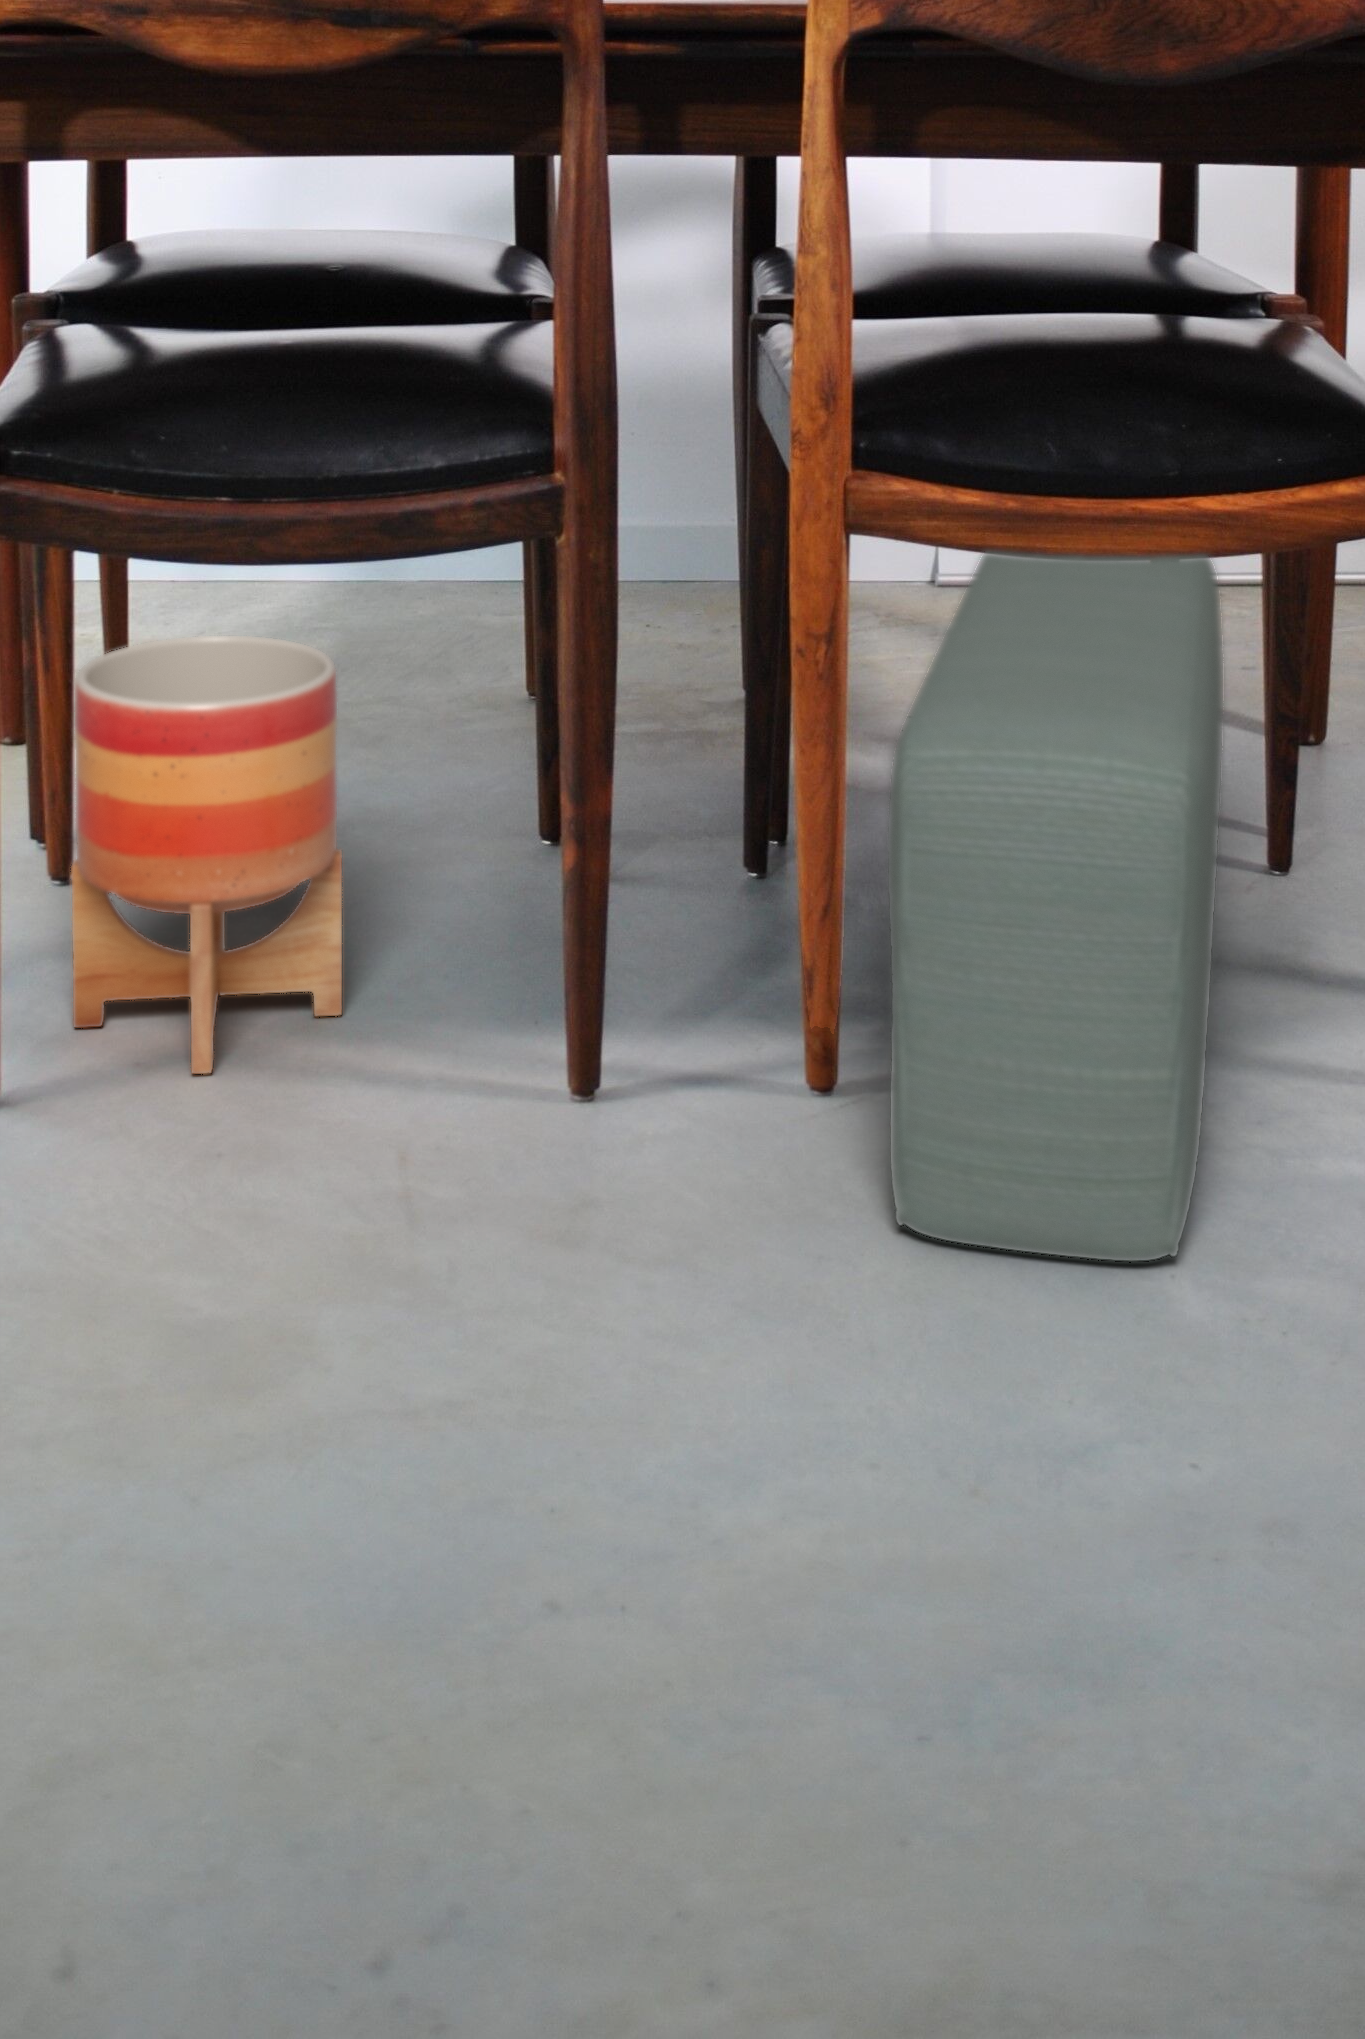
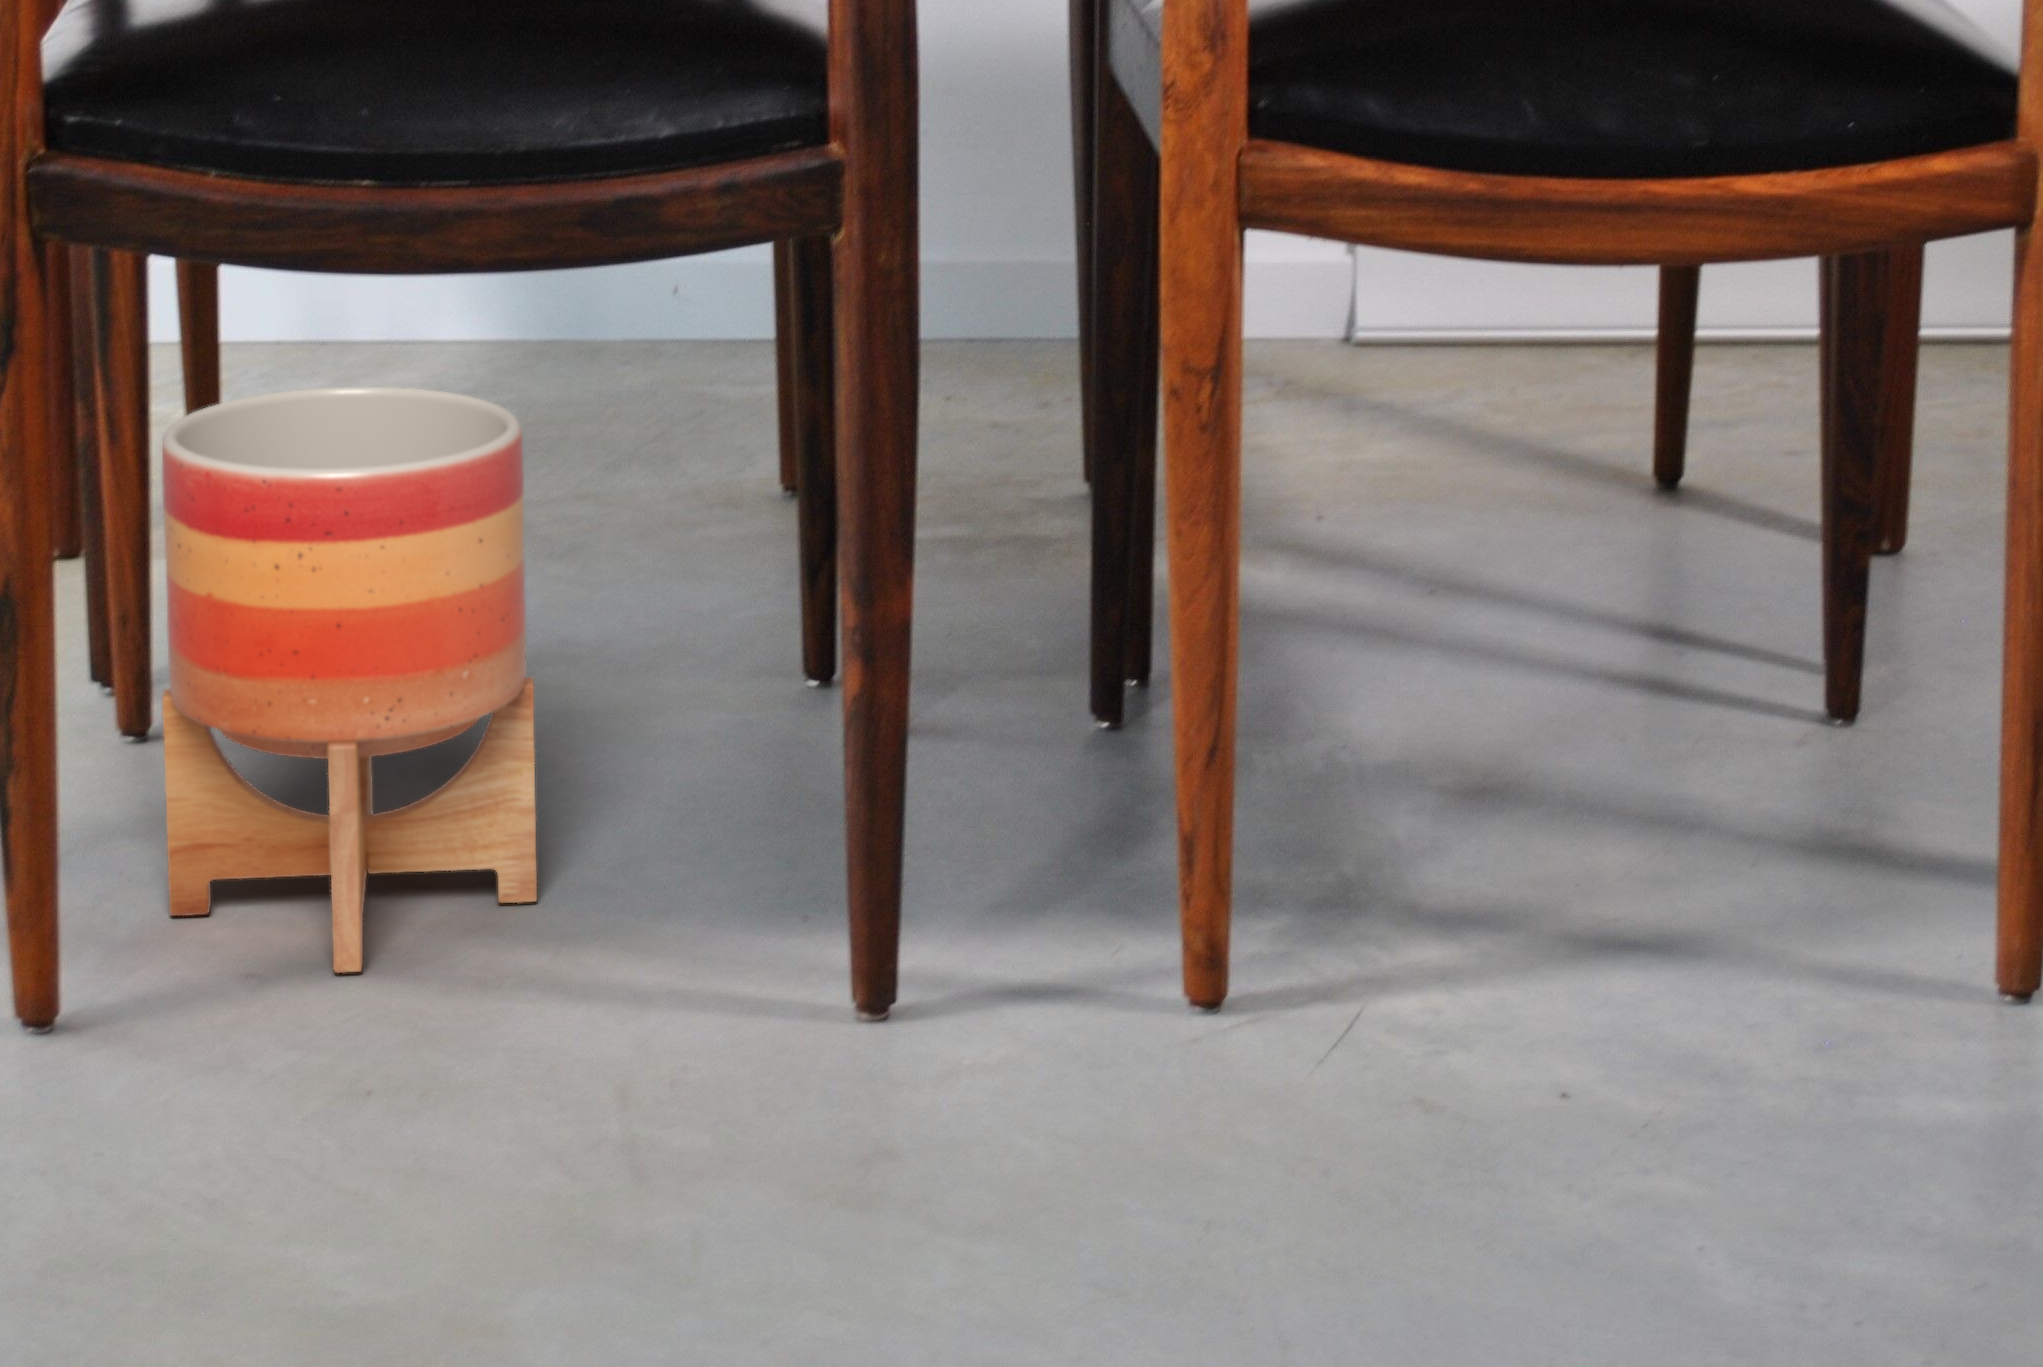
pouf: present [888,553,1223,1261] -> none [1294,246,1763,1203]

